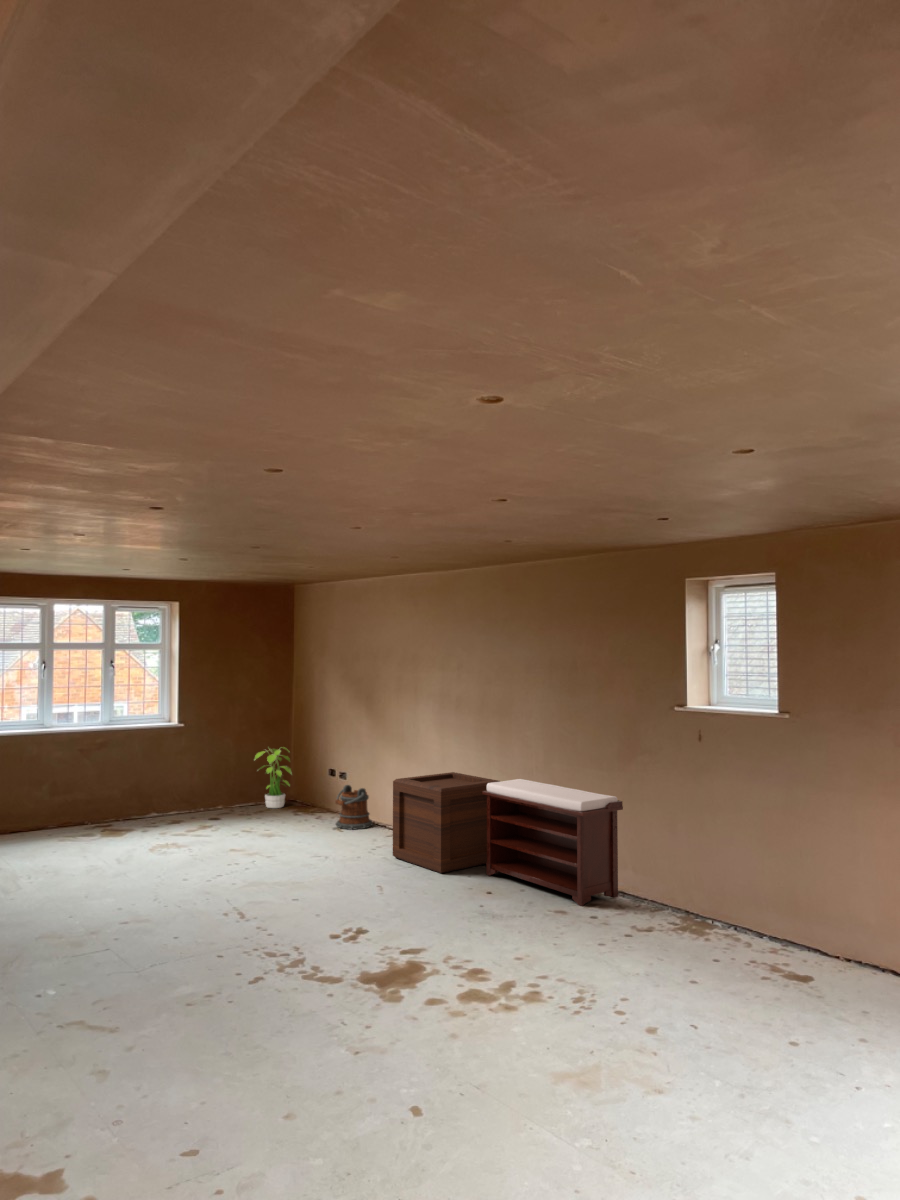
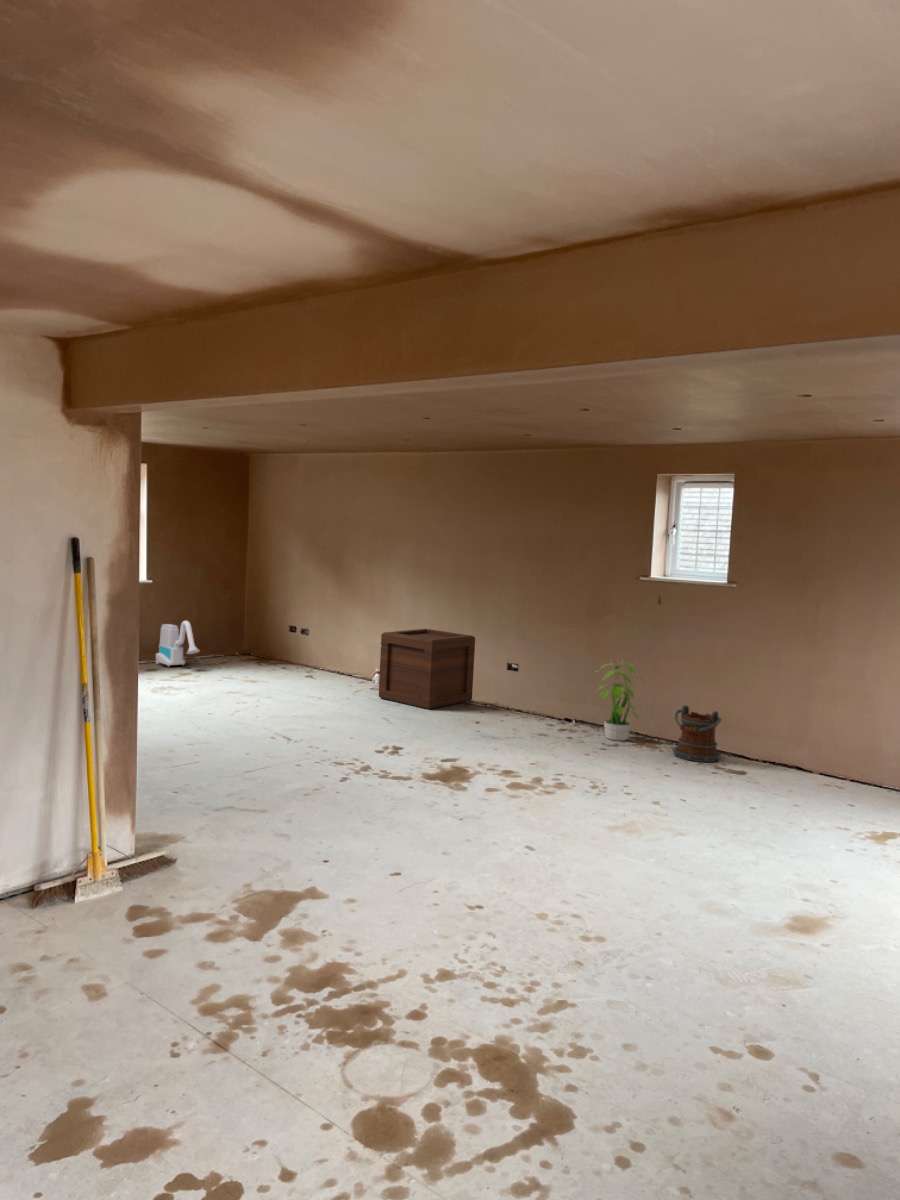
potted plant: present [255,748,291,808] -> present [597,663,640,741]
vacuum cleaner: none [184,767,222,818] -> present [156,621,200,667]
bench: present [482,779,623,906] -> none [466,634,588,731]
bucket: present [335,785,373,829] -> present [673,705,721,762]

